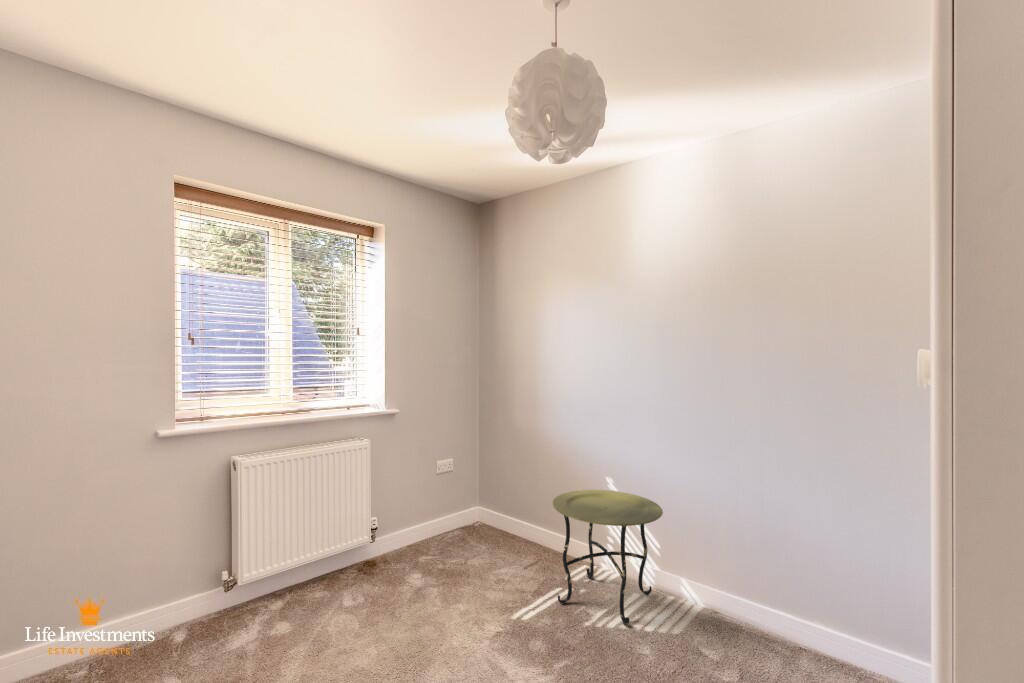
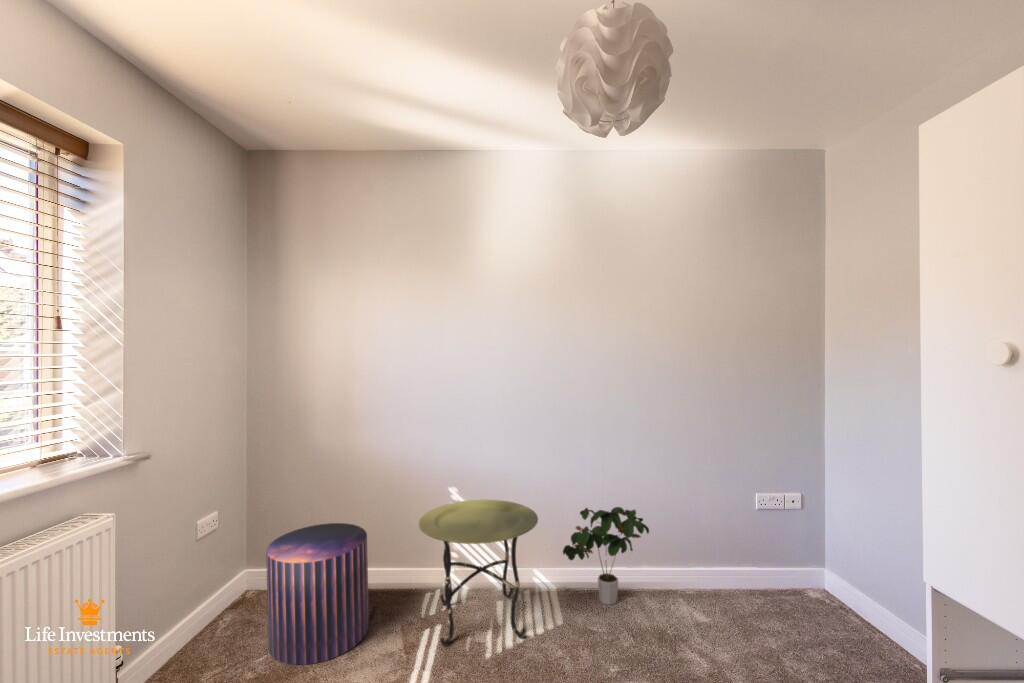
pouf: none [457,481,528,578] -> present [266,523,369,665]
potted plant: none [700,528,804,644] -> present [563,507,649,605]

